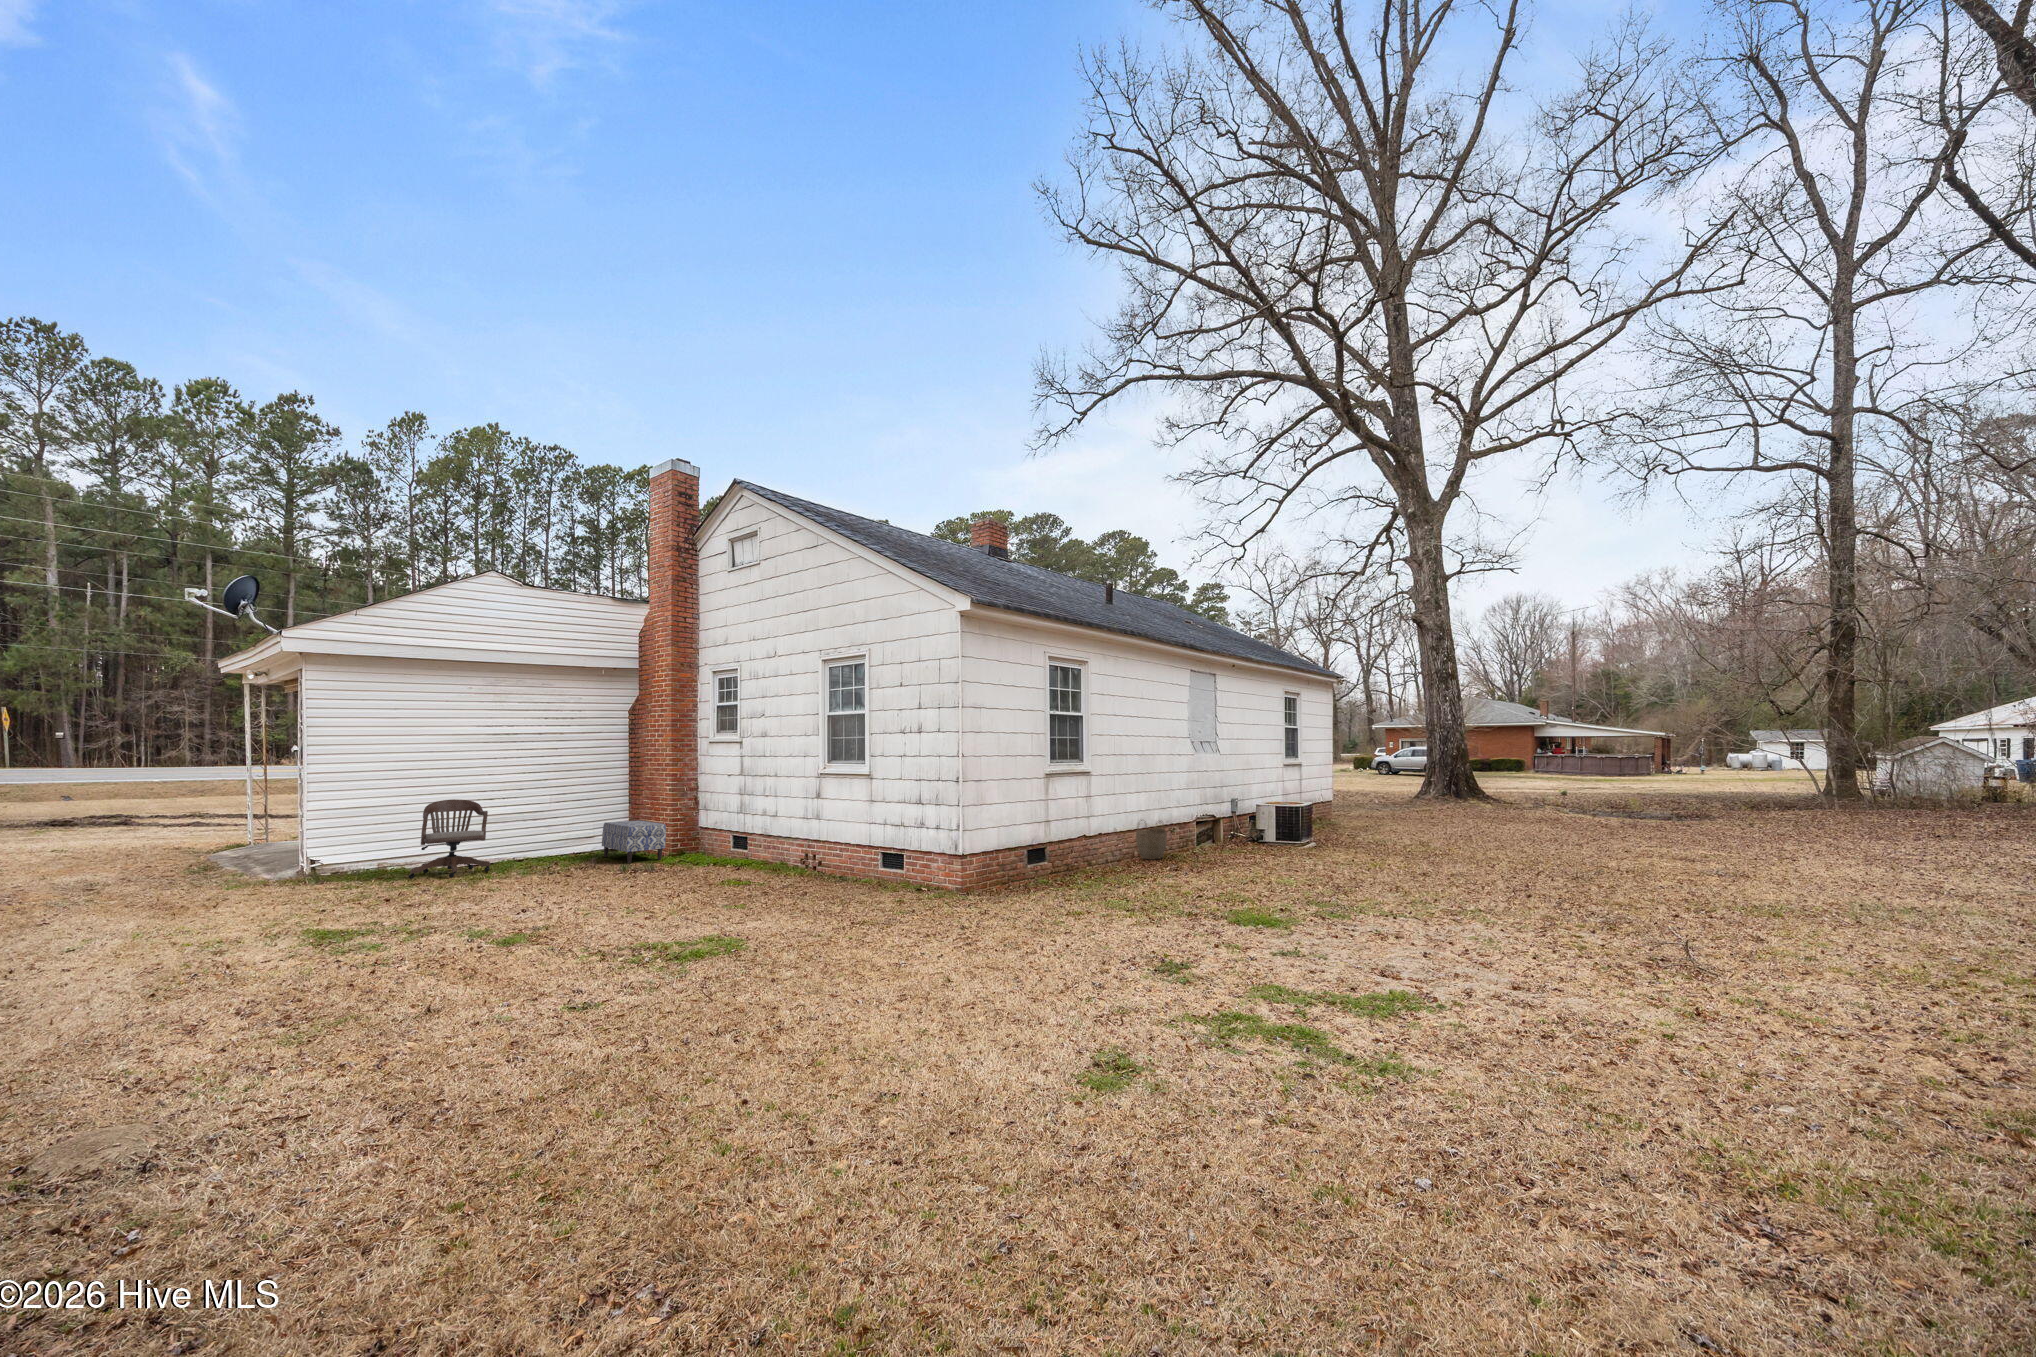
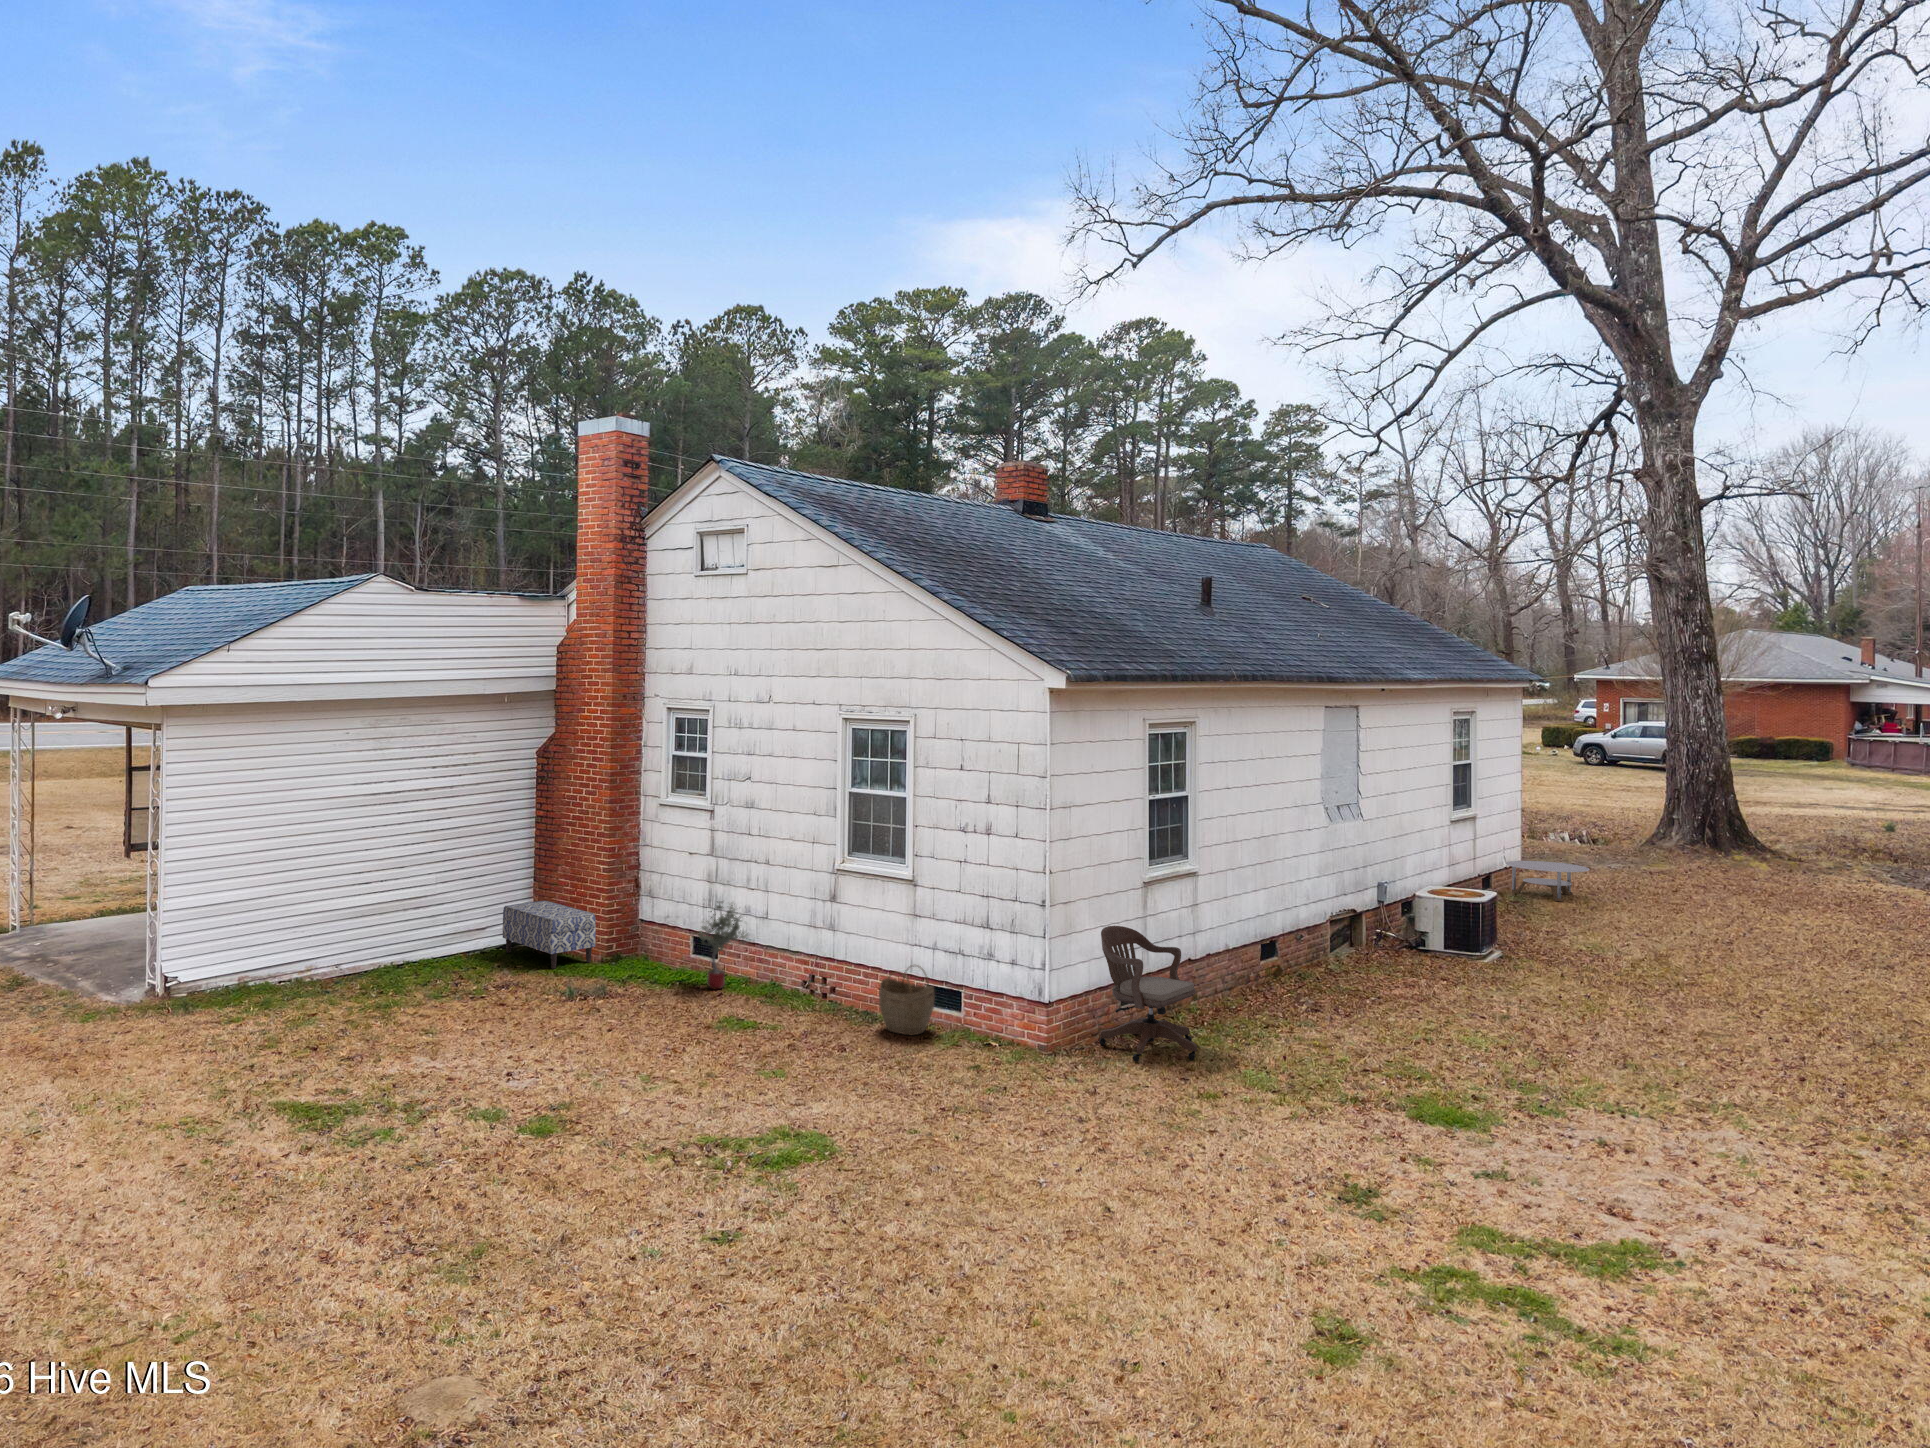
round table: none [1314,797,1367,820] -> present [1506,861,1590,902]
chair: present [409,799,490,879] -> present [1099,926,1197,1061]
potted tree: none [730,804,767,870] -> present [698,901,748,989]
woven basket: present [1136,820,1167,860] -> present [879,966,935,1035]

